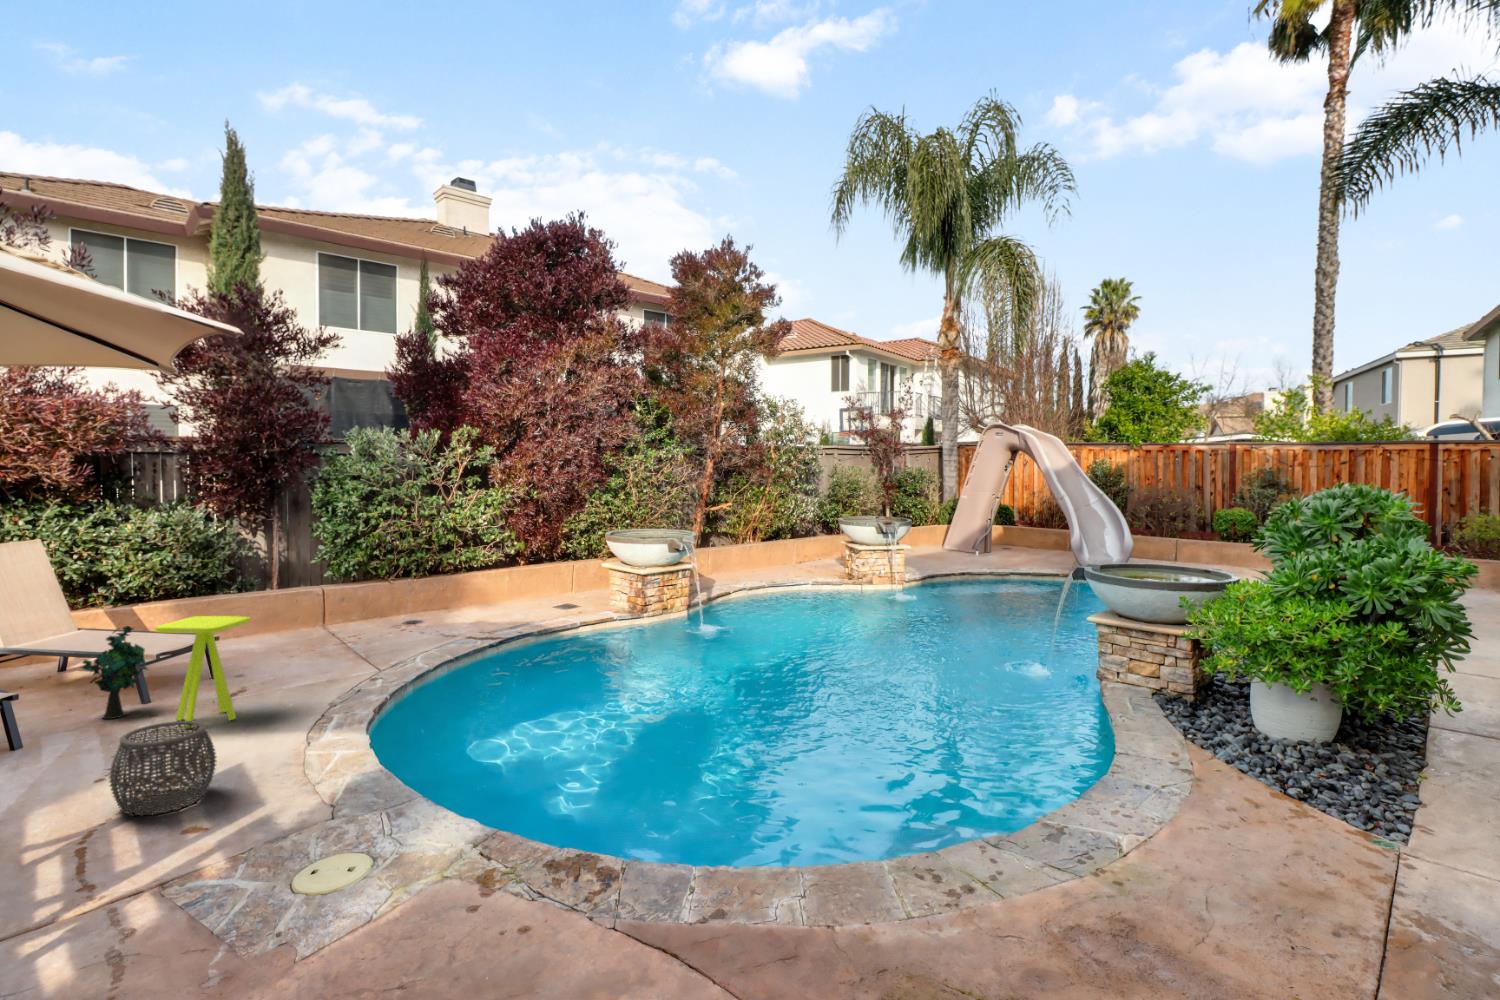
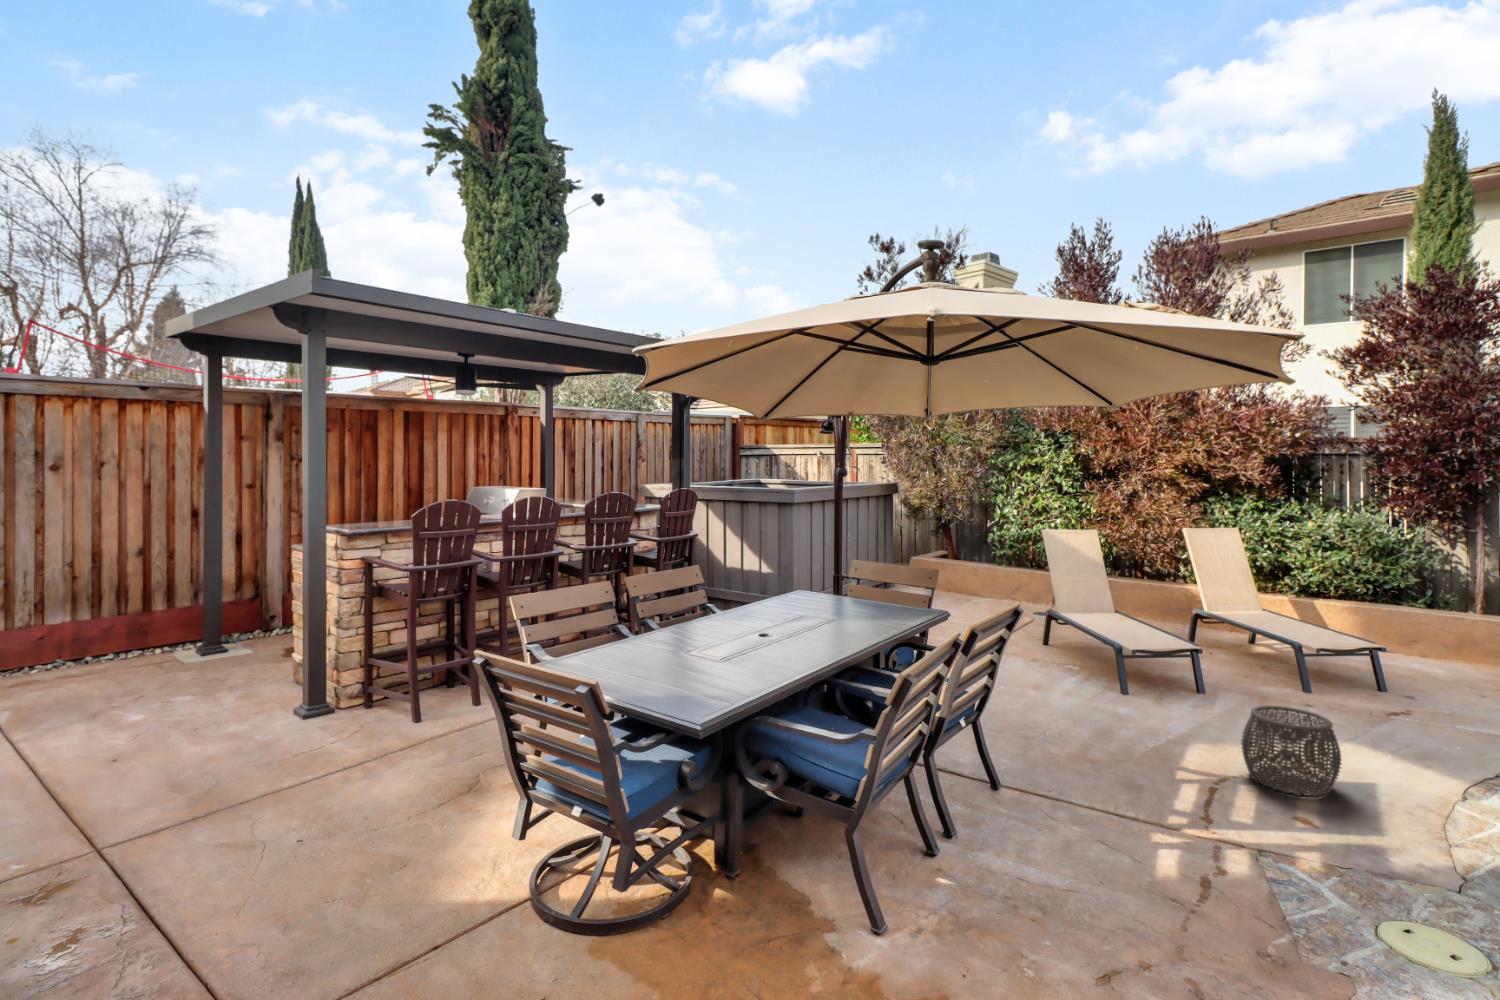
side table: present [155,616,250,726] -> none [1307,616,1412,734]
decorative plant: present [82,626,147,719] -> none [1246,613,1306,696]

